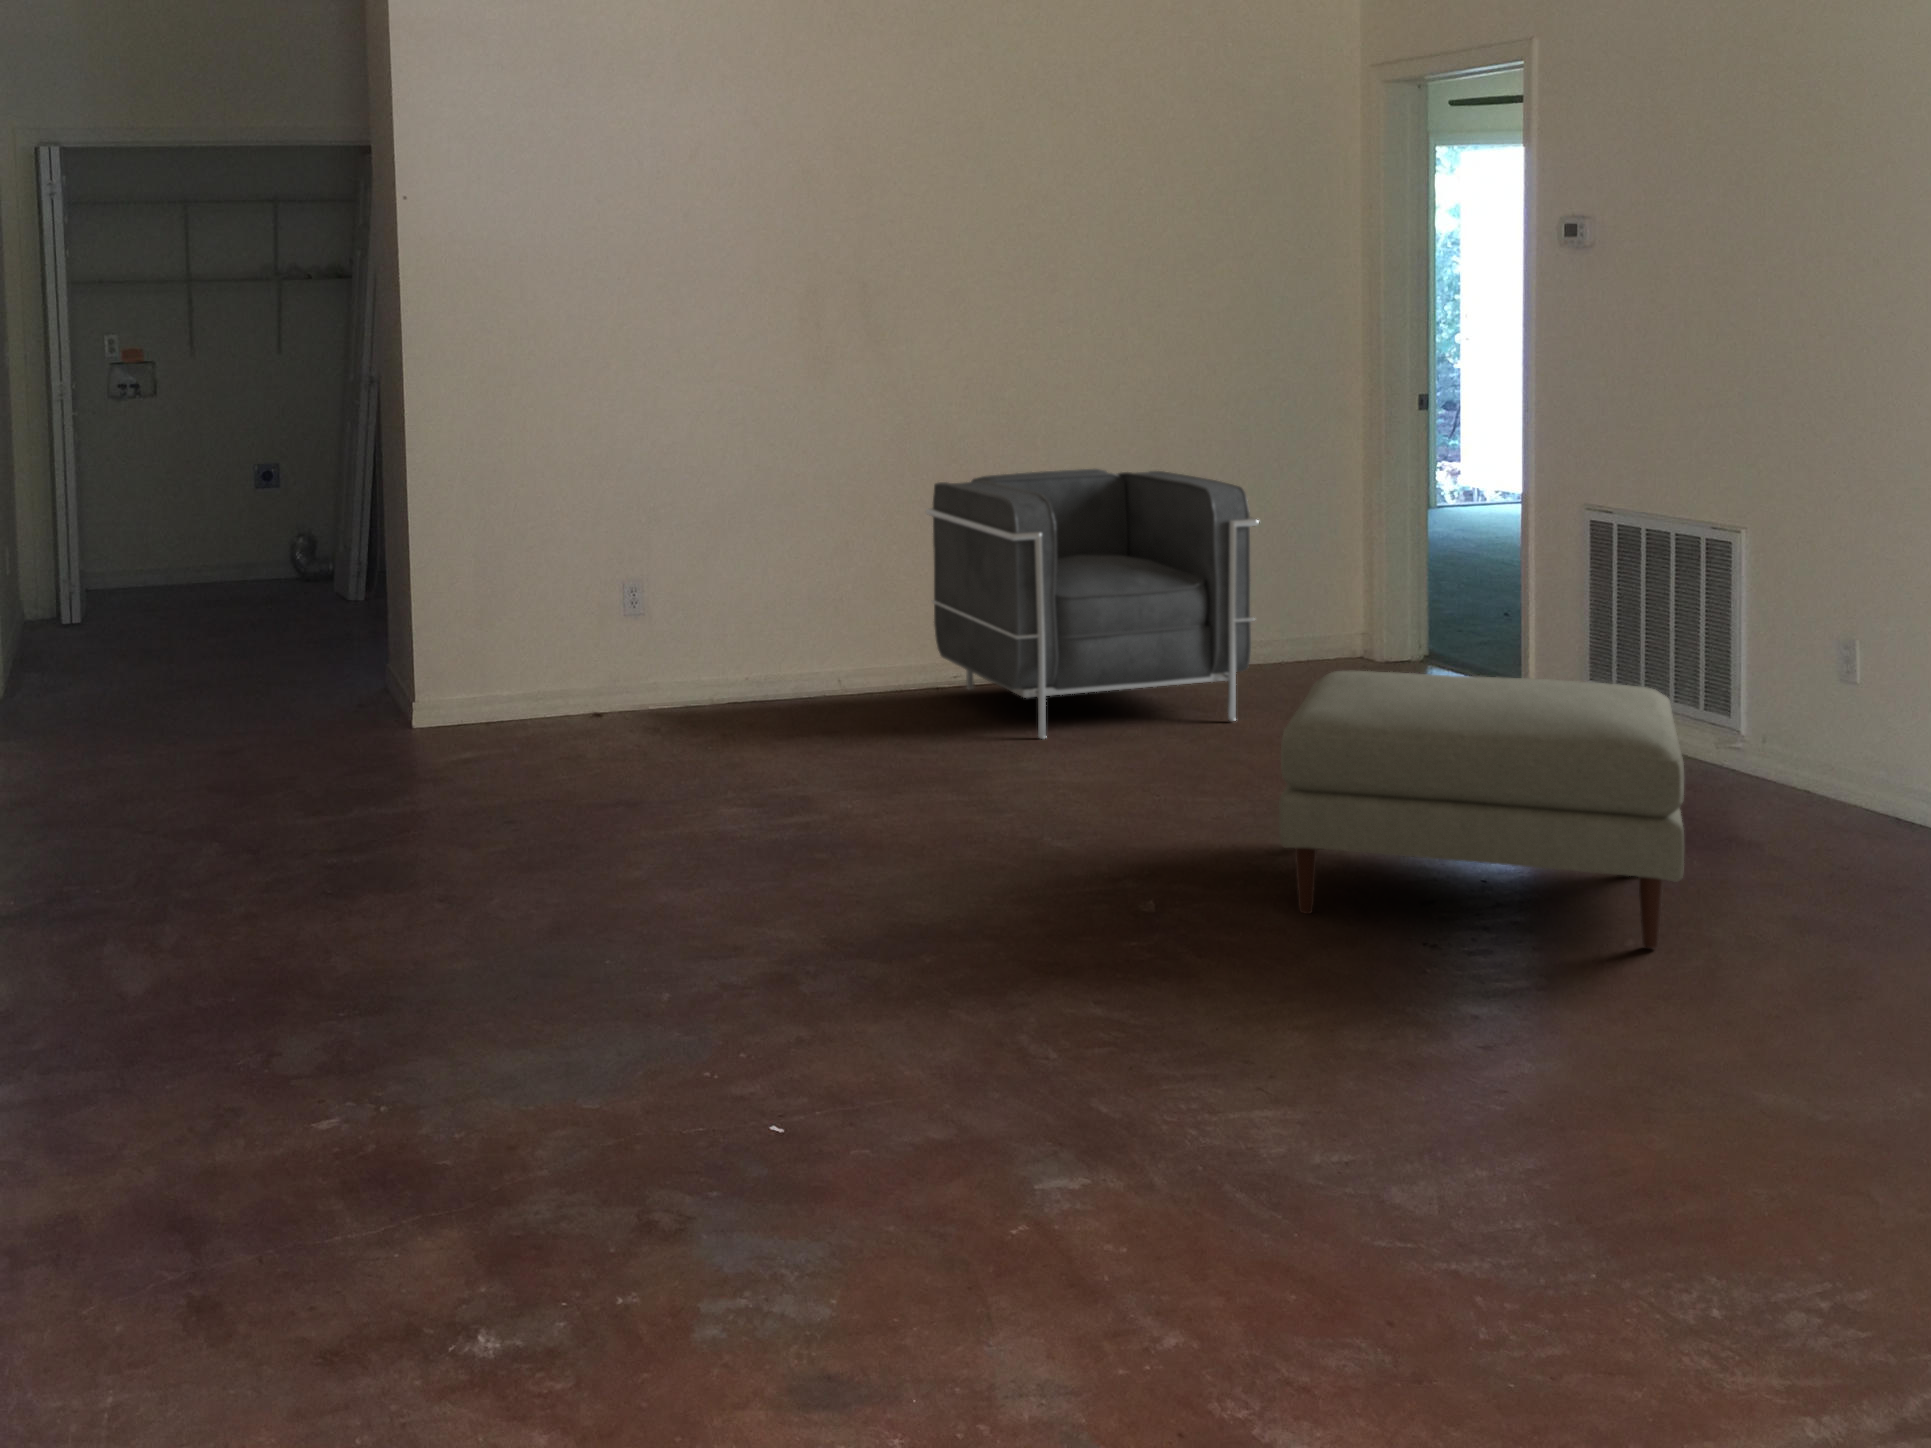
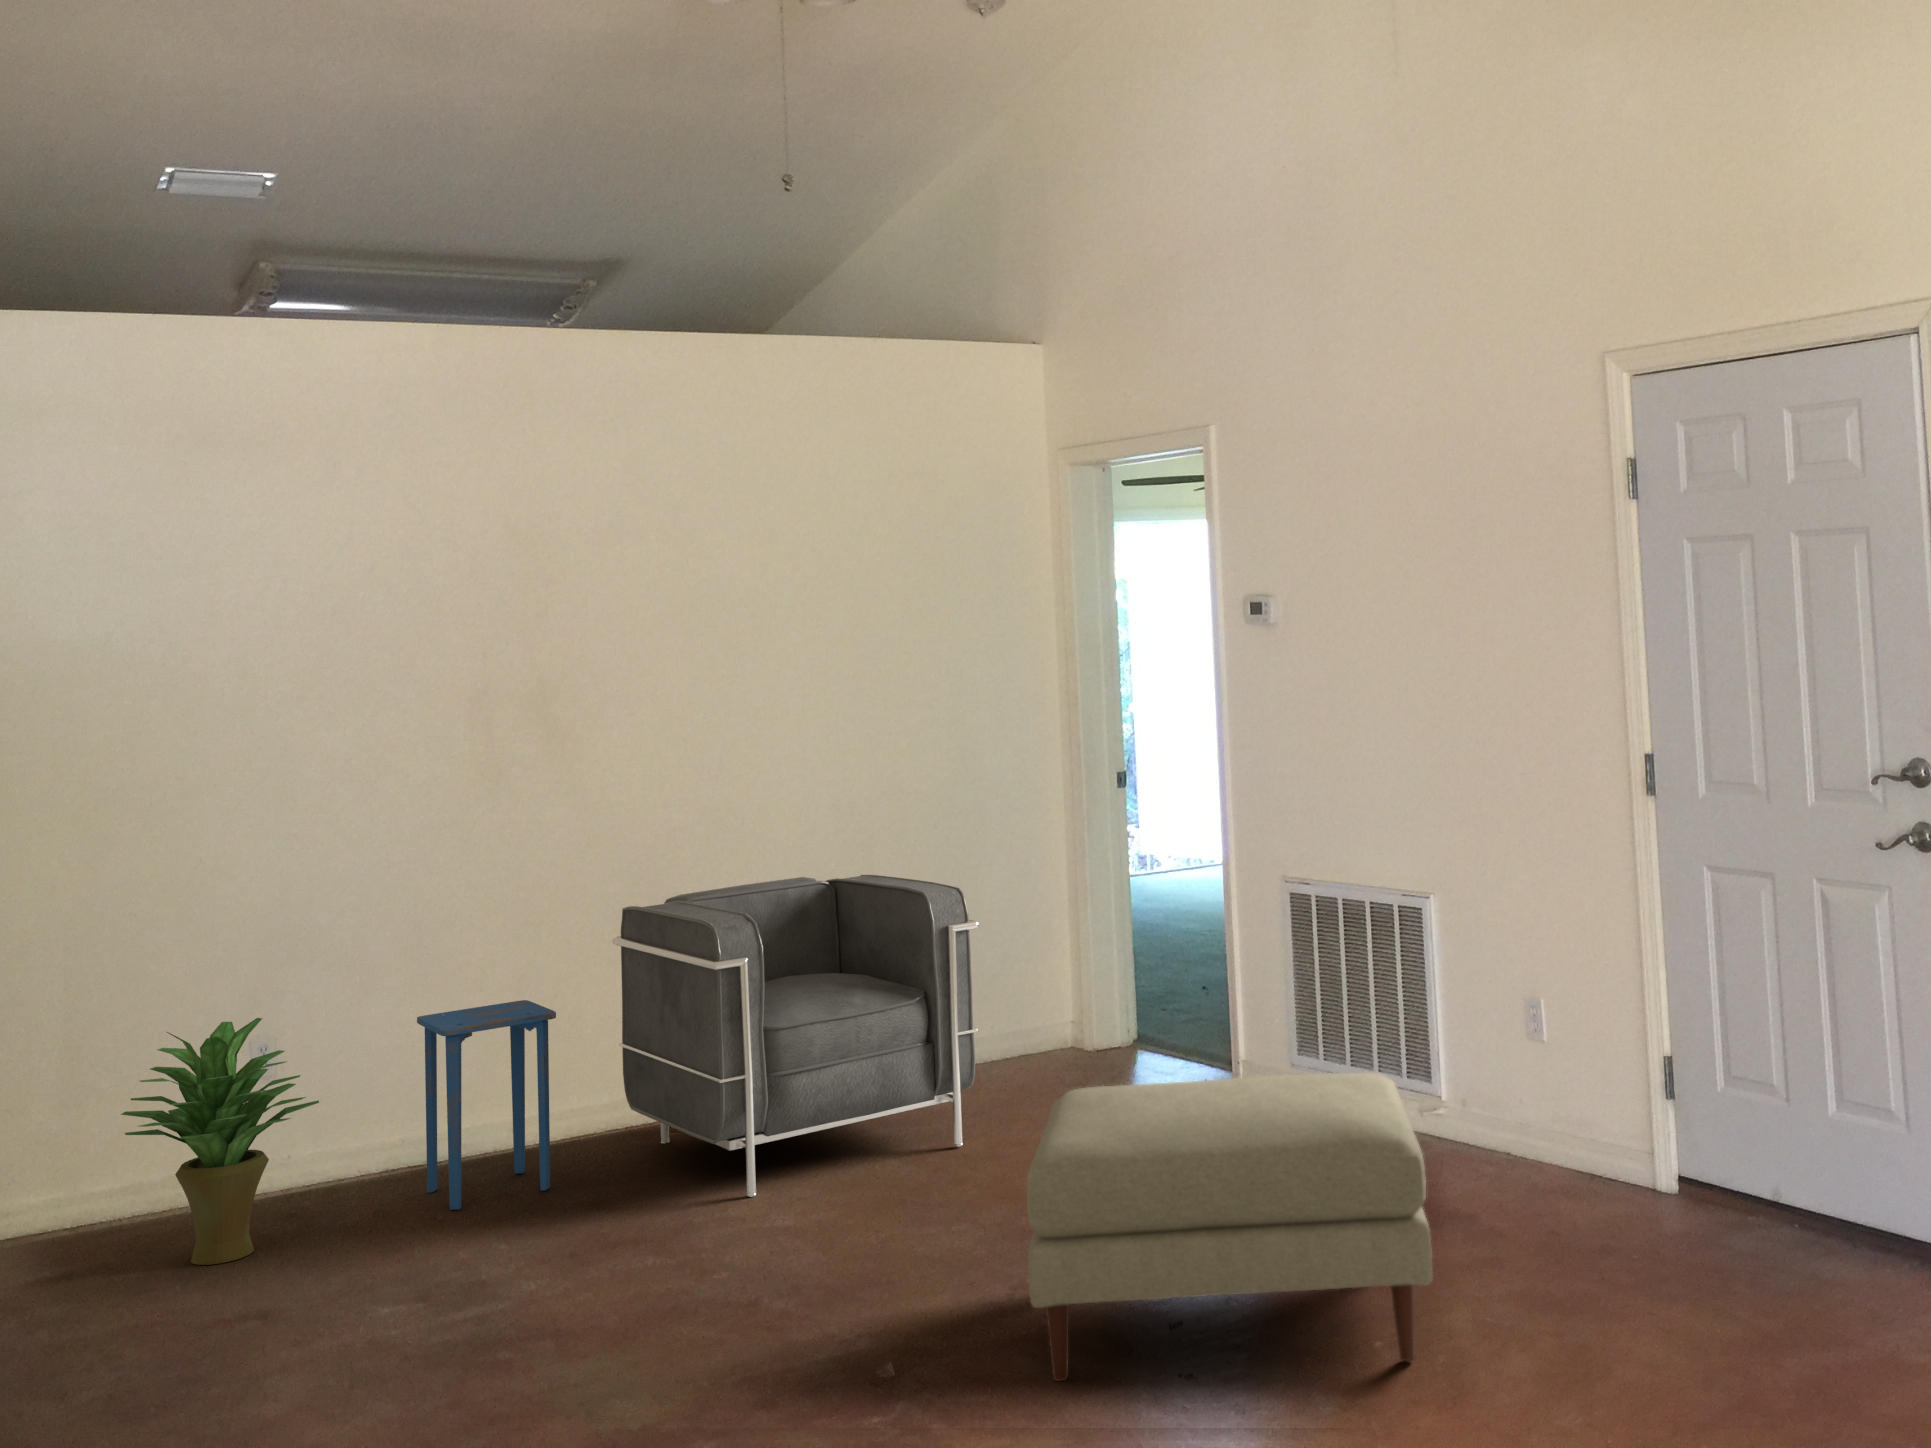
potted plant: none [549,547,693,734] -> present [121,1018,319,1265]
side table: none [766,555,878,719] -> present [417,1000,556,1210]

